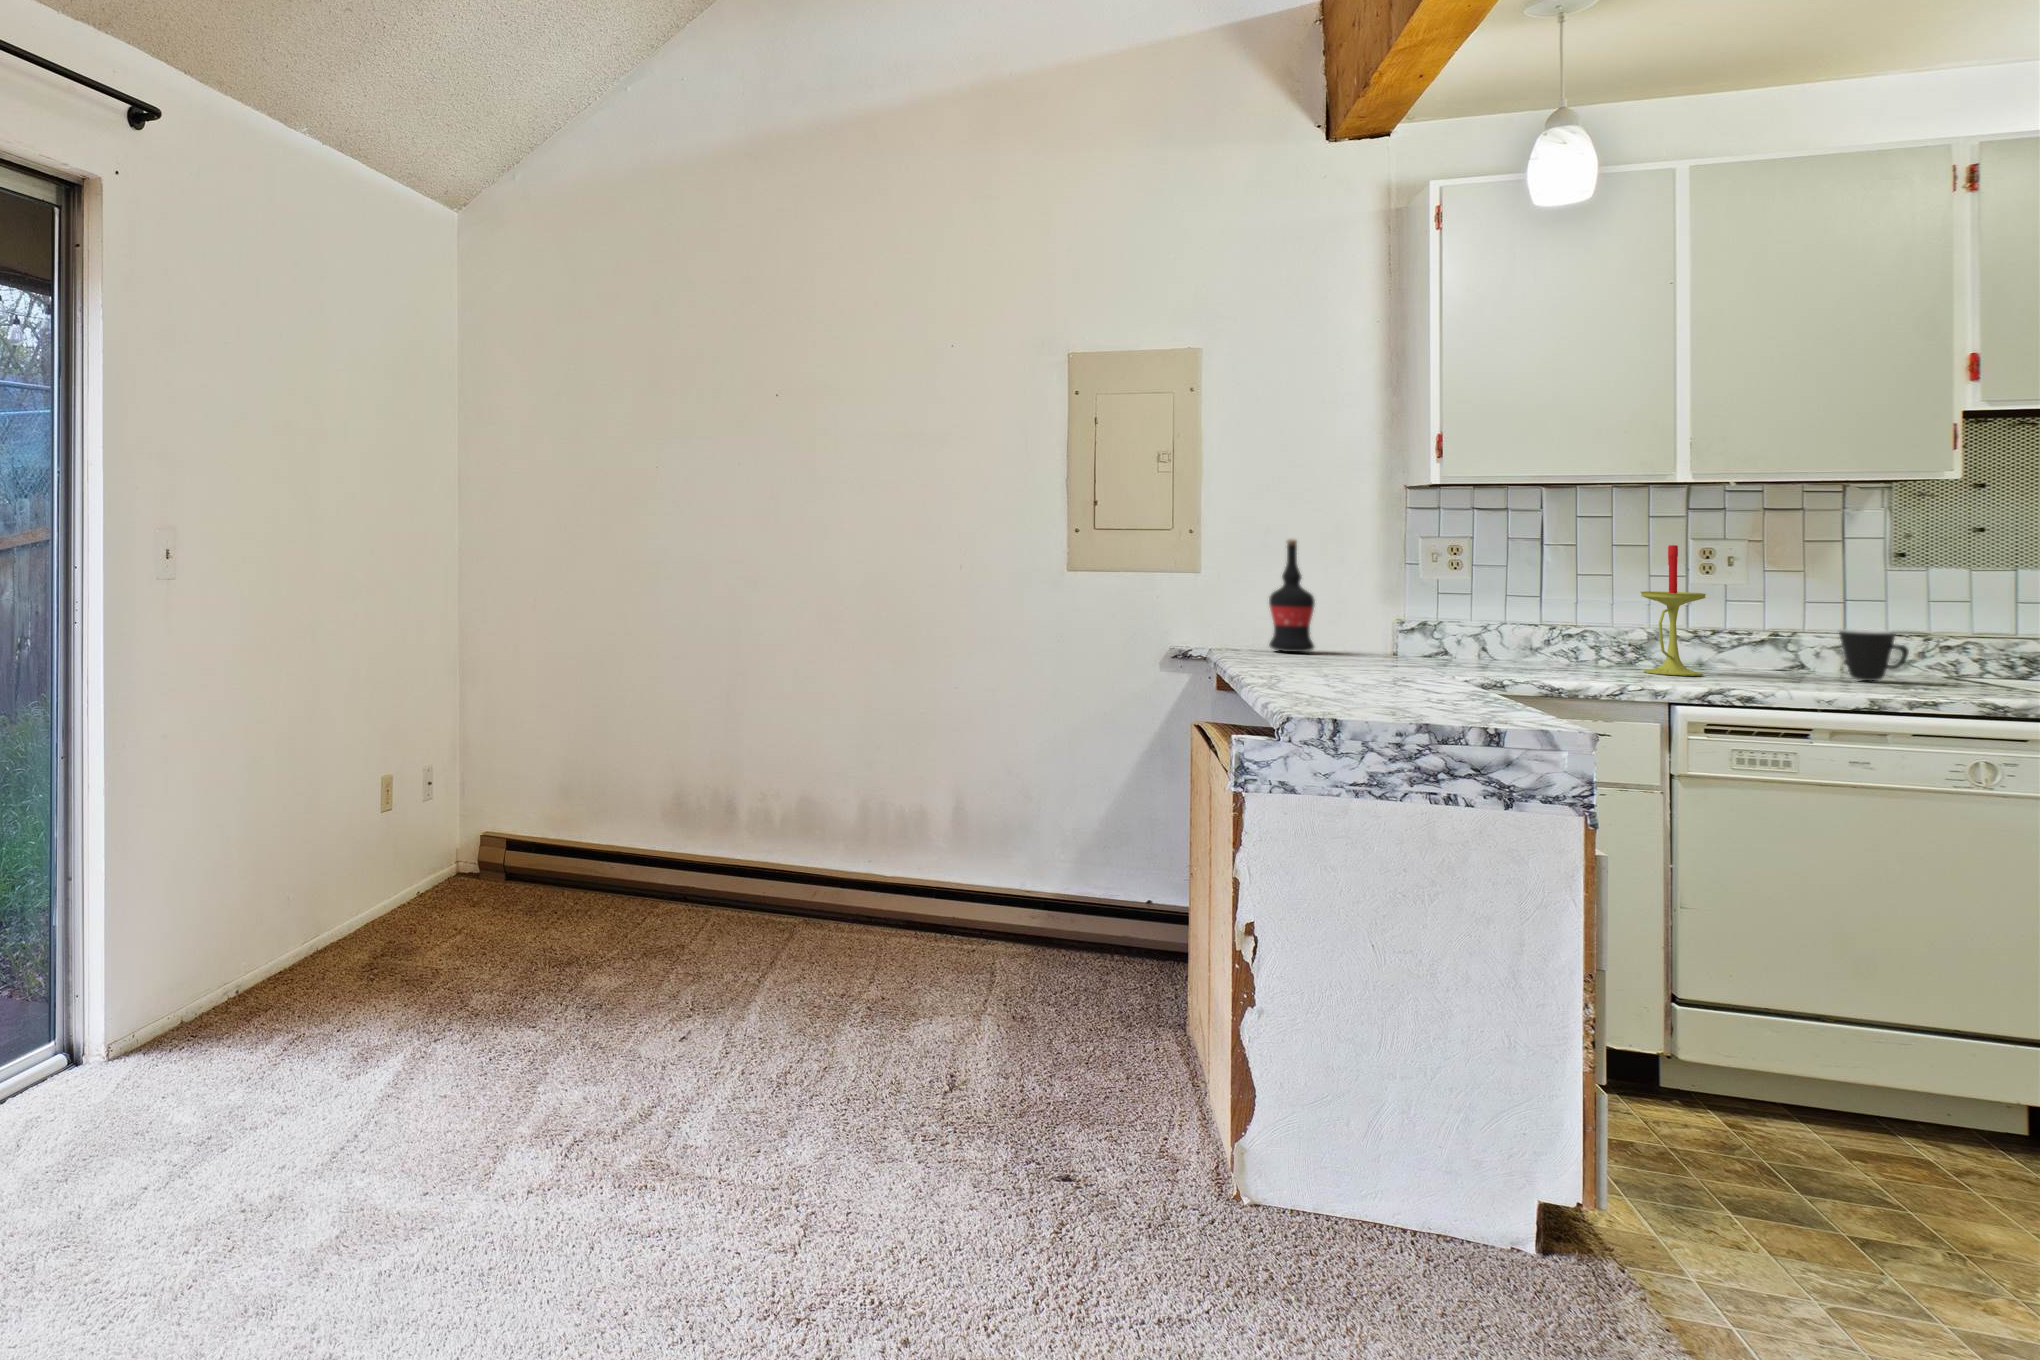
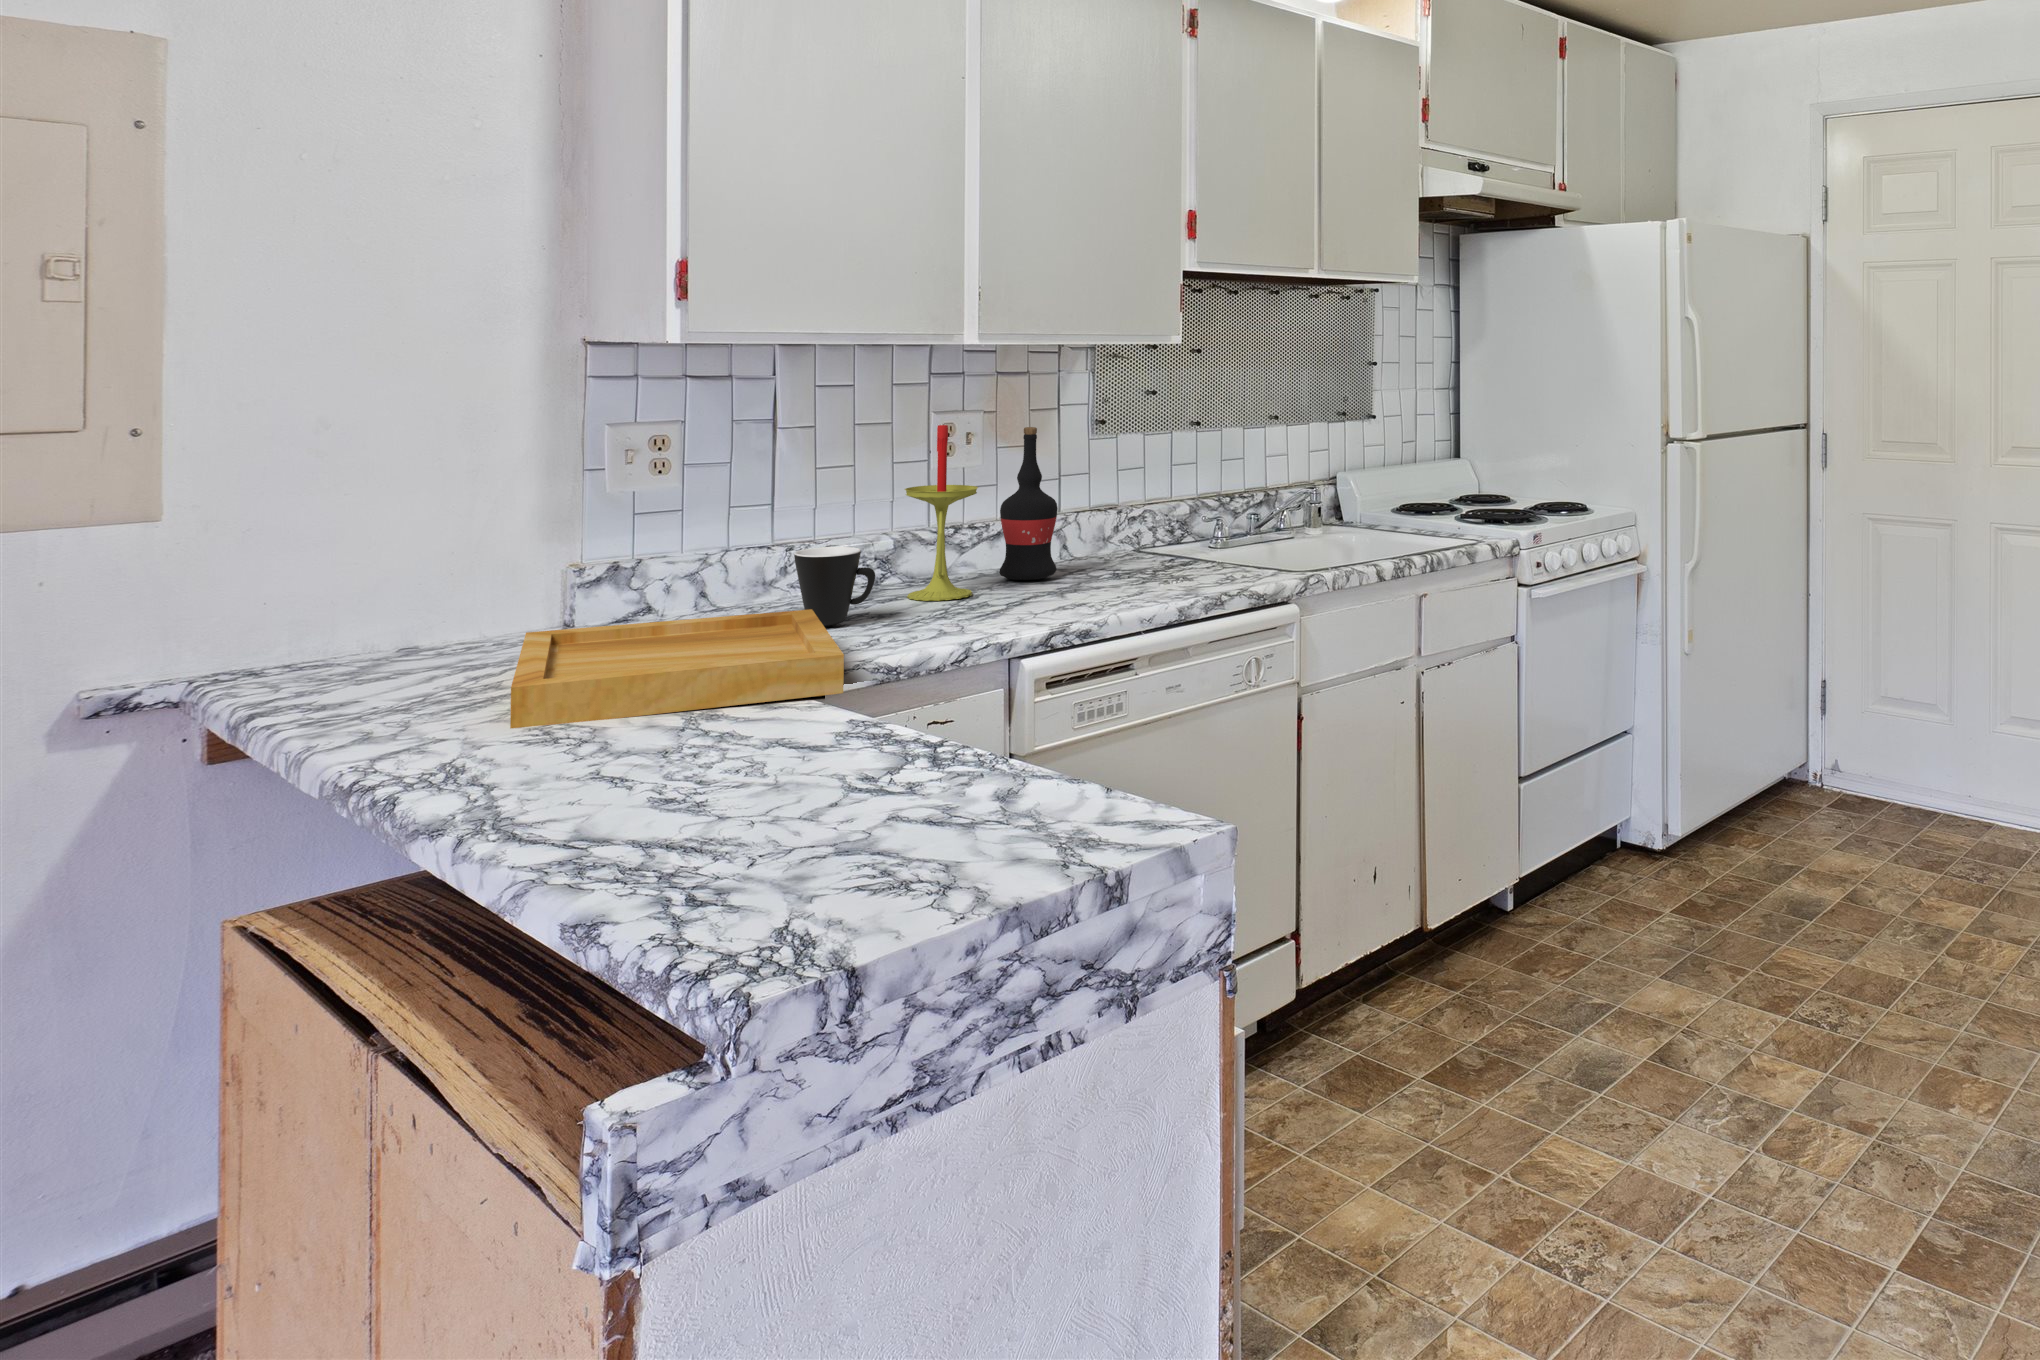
wine bottle: present [1269,540,1315,652] -> present [999,427,1058,580]
mug: present [1839,629,1909,681] -> present [794,547,875,626]
tray: none [1310,641,1519,683] -> present [510,609,844,728]

